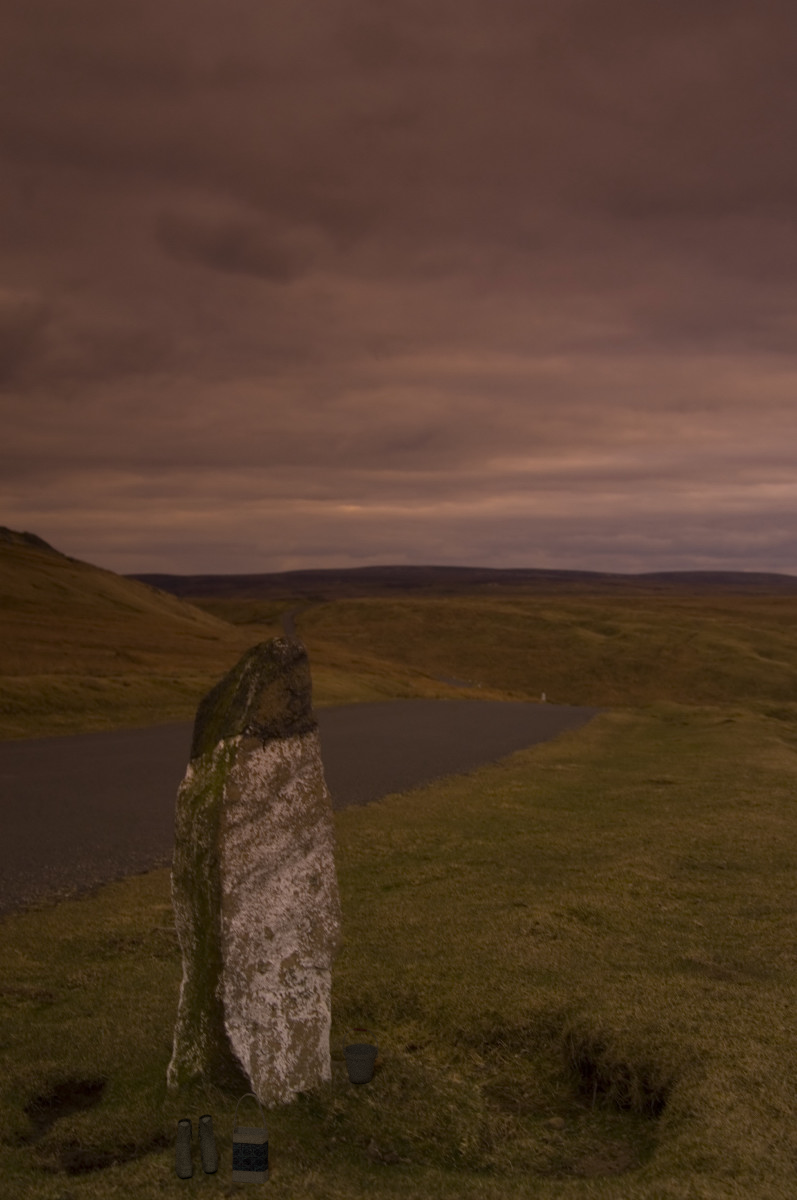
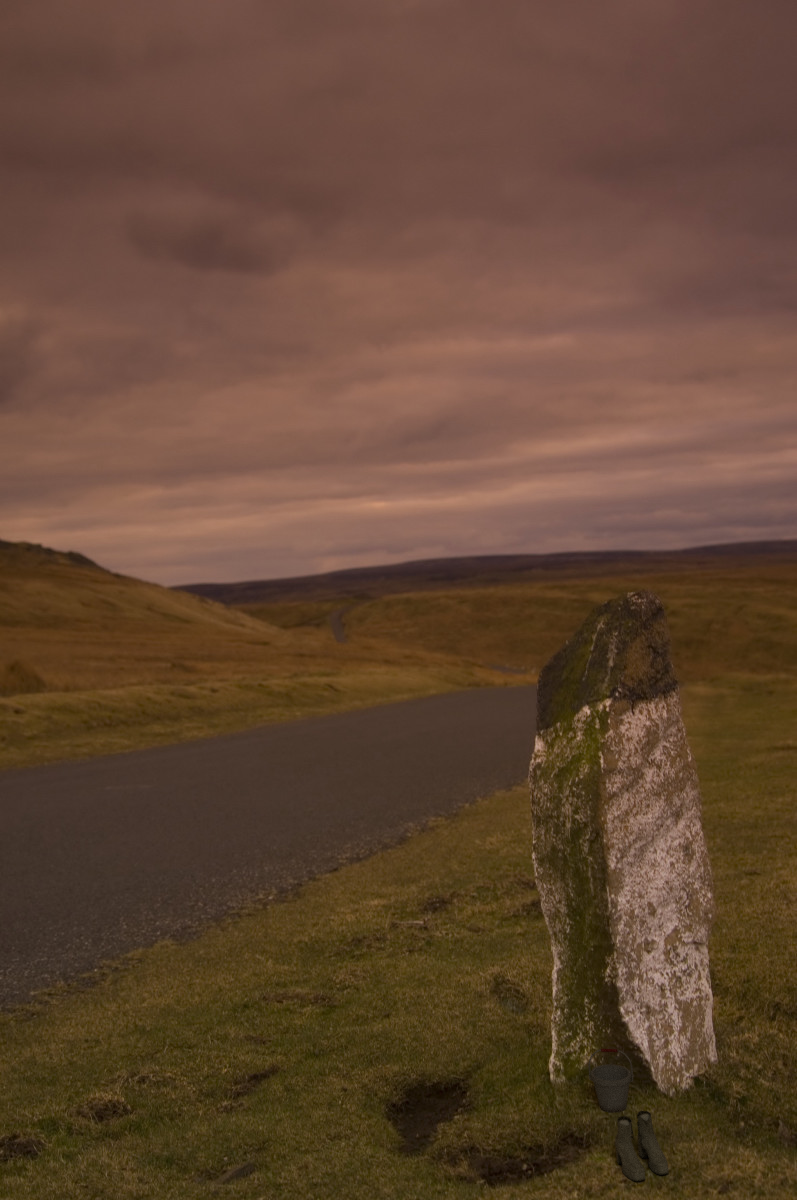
bucket: present [343,1028,378,1083] -> present [588,1049,633,1113]
bag: present [232,1093,268,1184] -> none [688,1090,733,1187]

